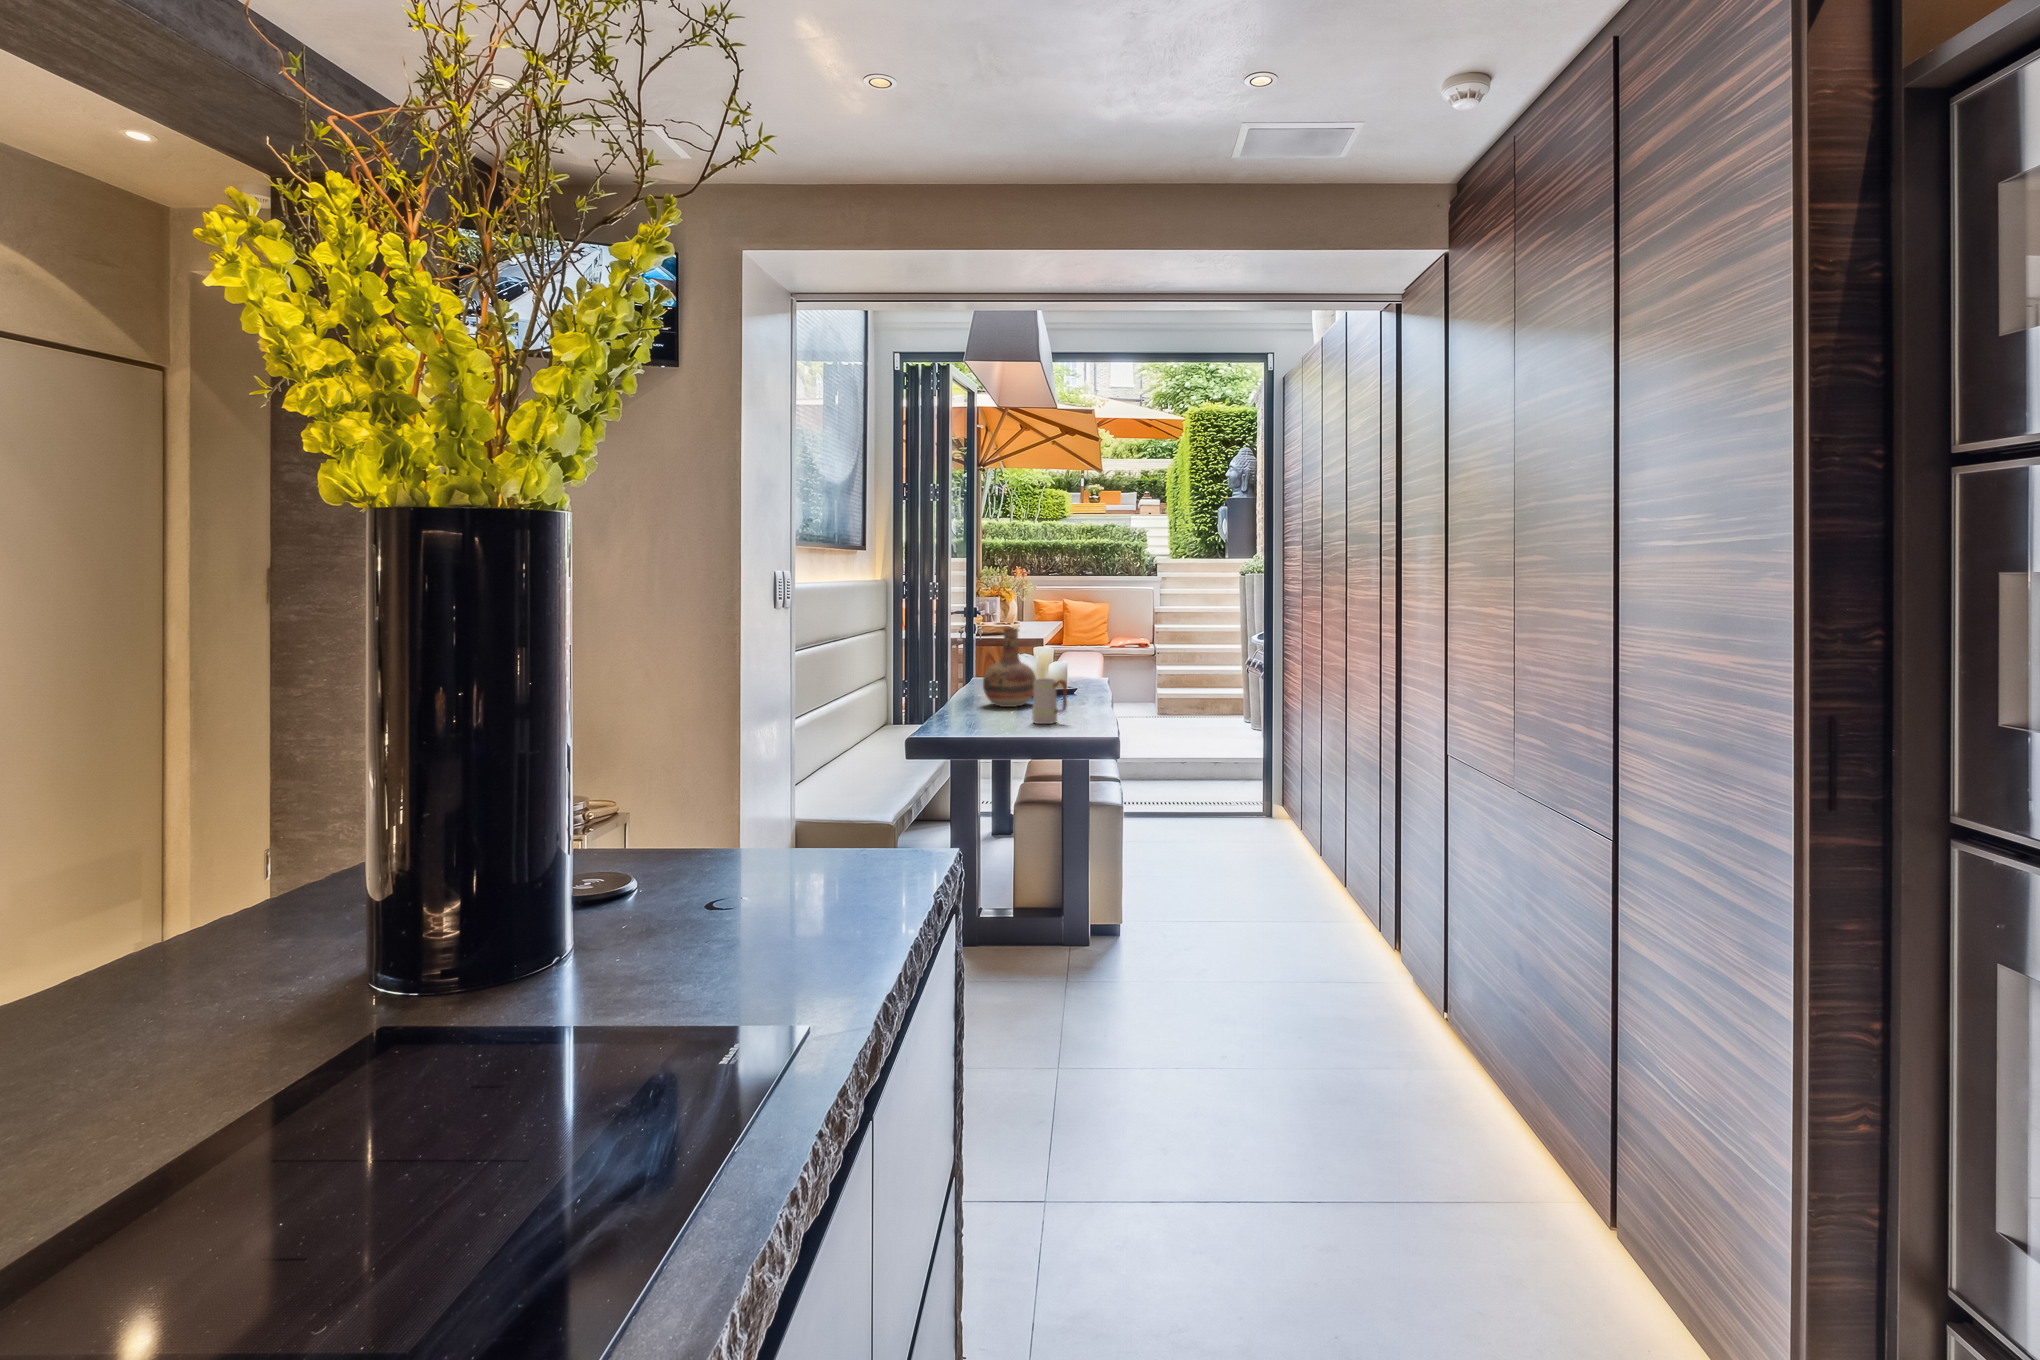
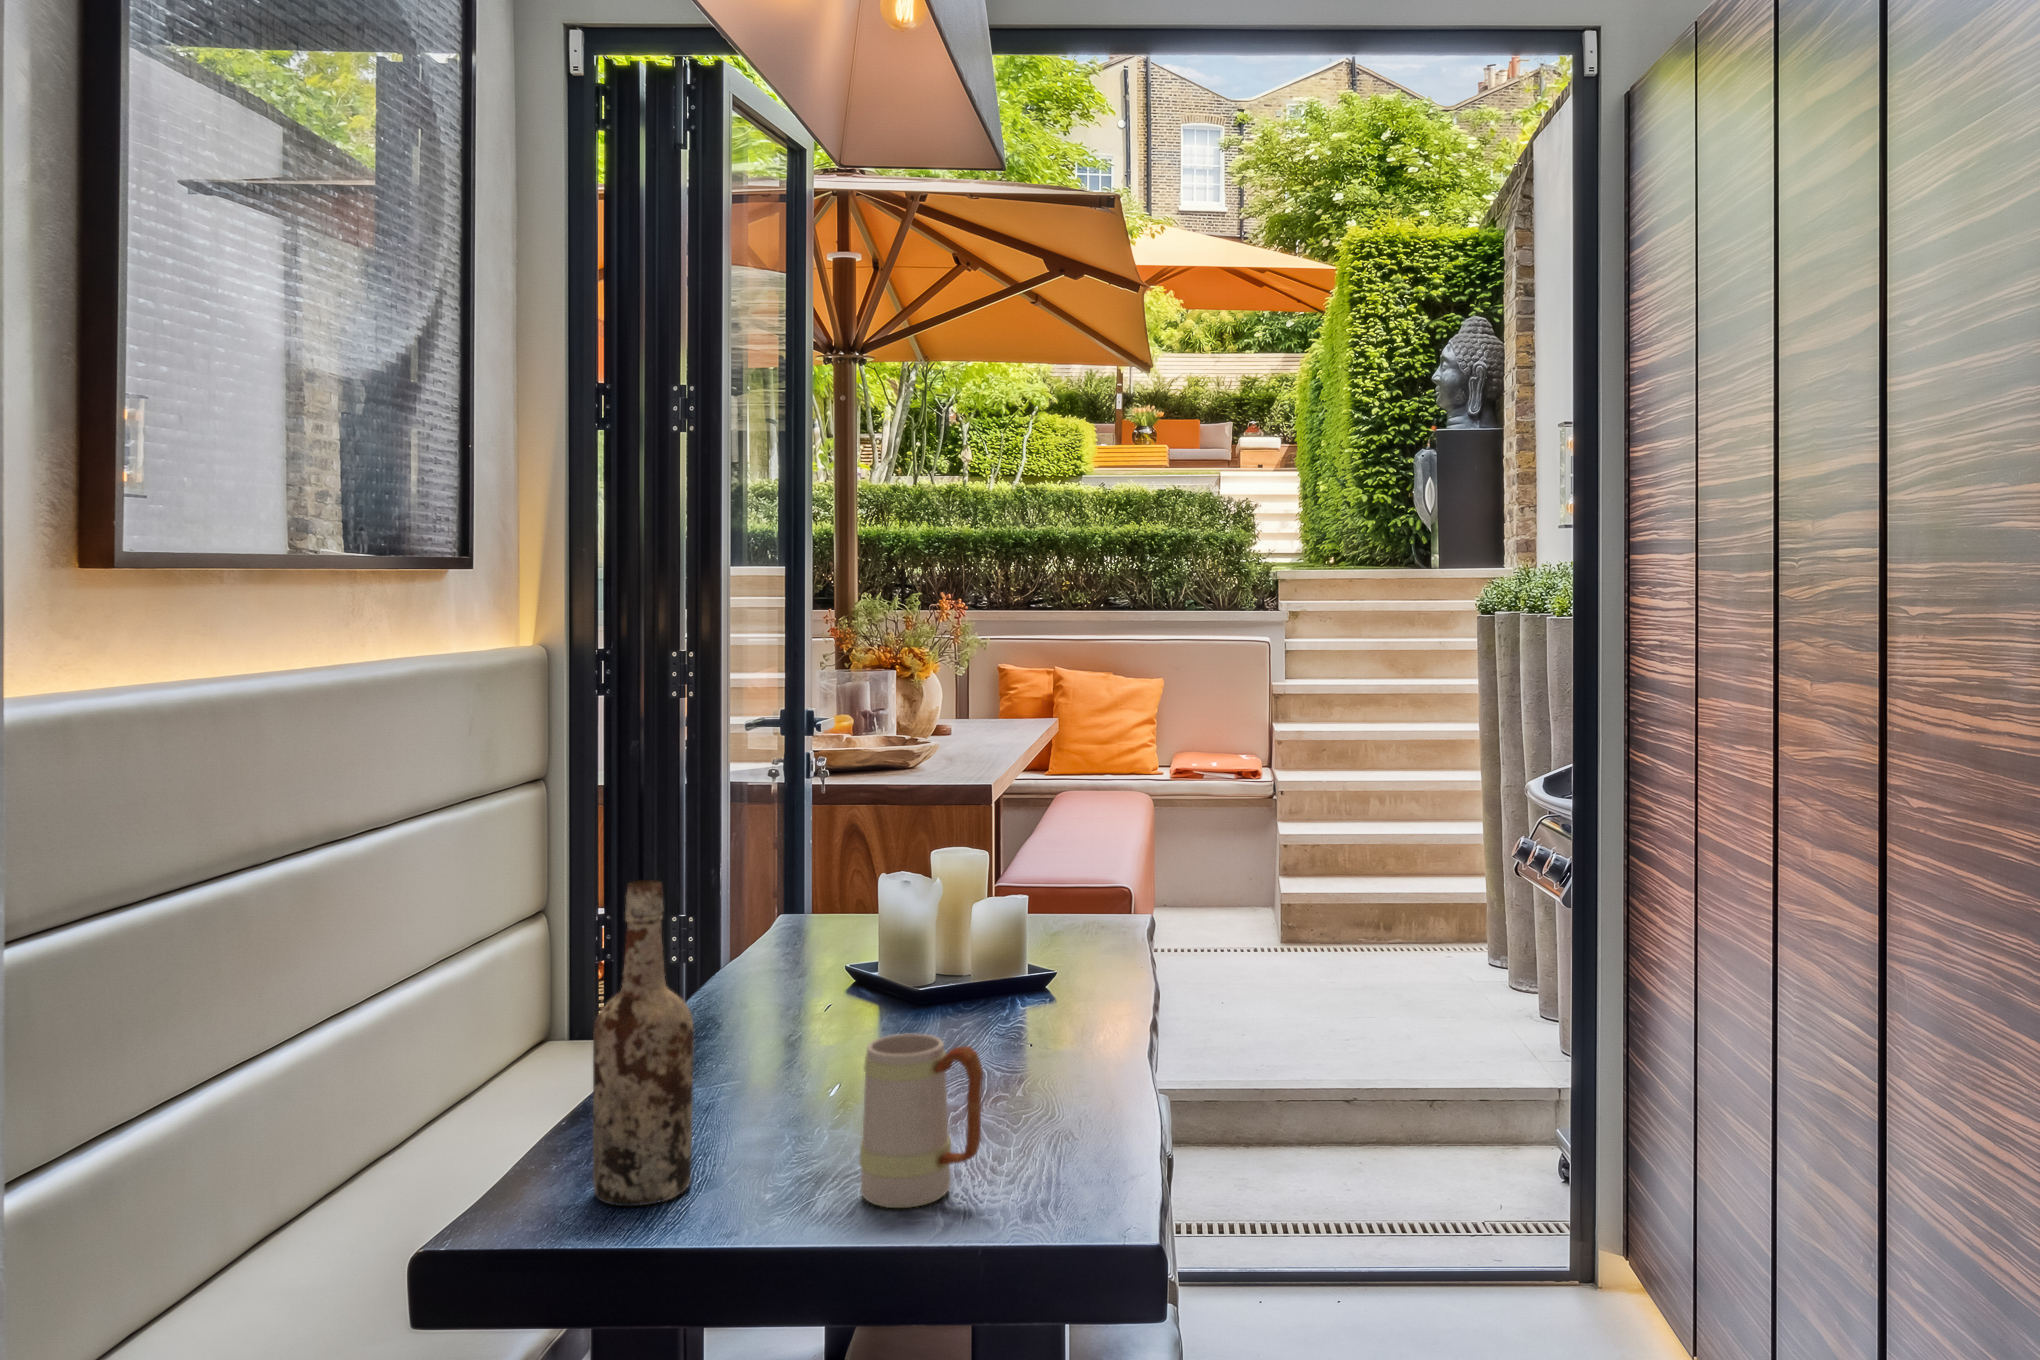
vase: present [983,628,1036,707] -> none [733,826,908,1088]
wine bottle: none [957,634,984,724] -> present [593,880,694,1206]

